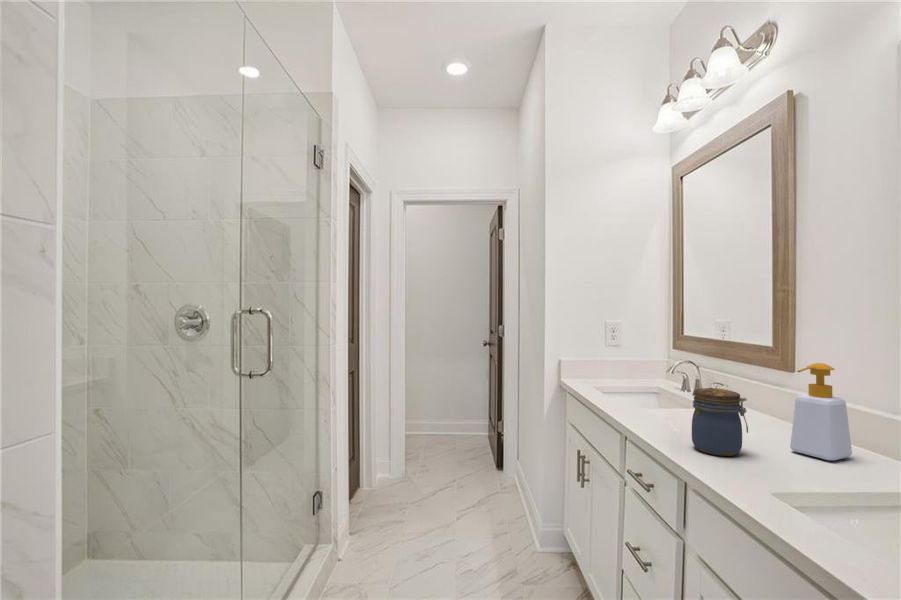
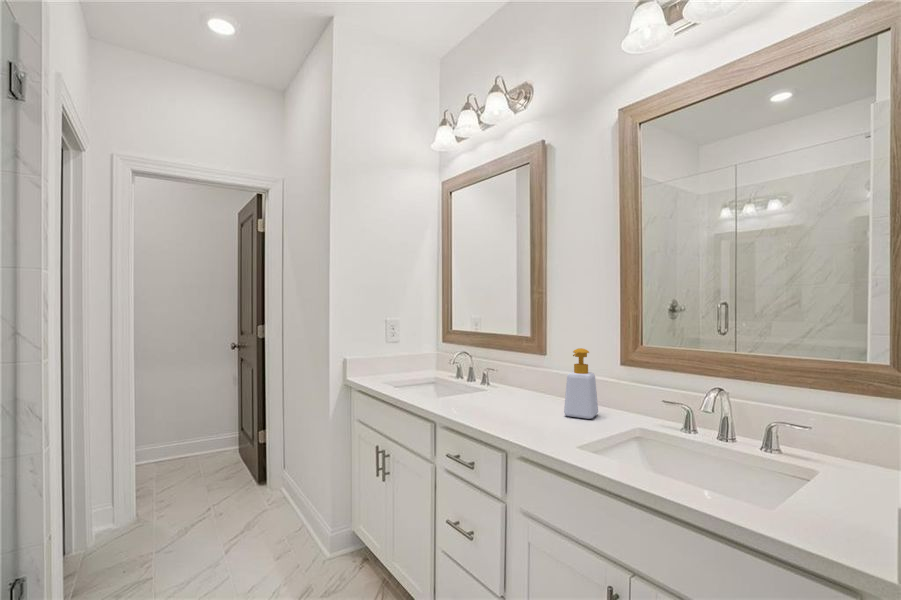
jar: present [692,388,748,456] -> none [506,374,545,428]

